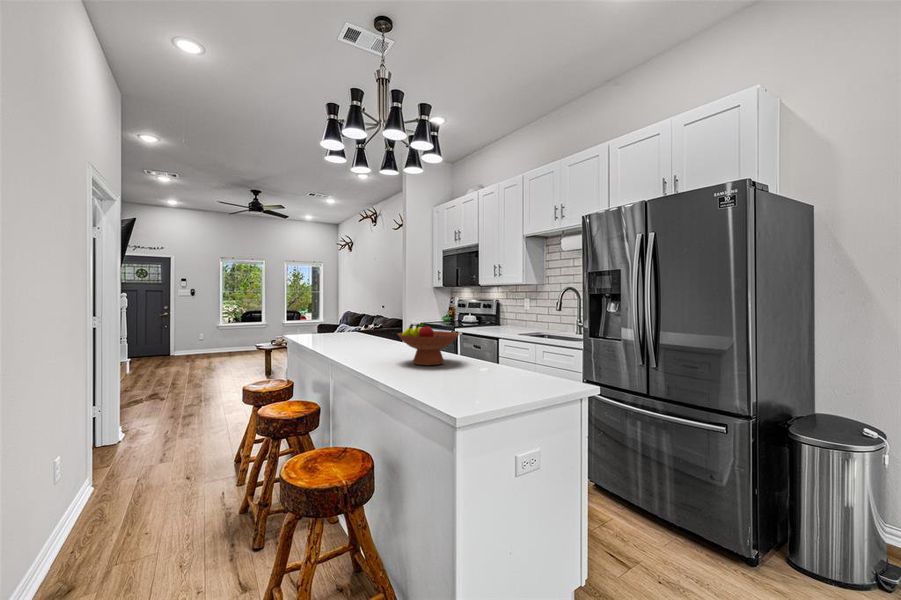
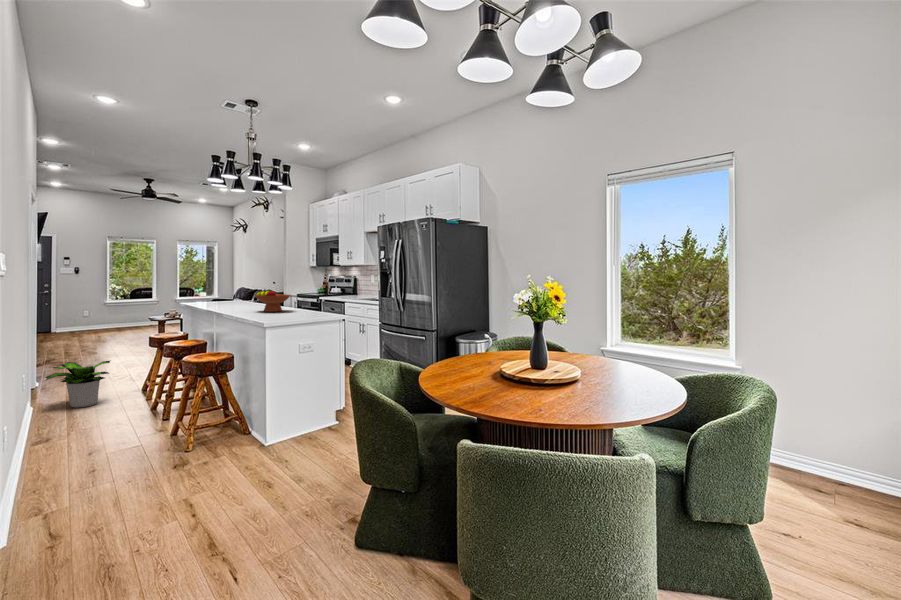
potted plant: none [80,429,183,508] -> present [45,361,110,408]

